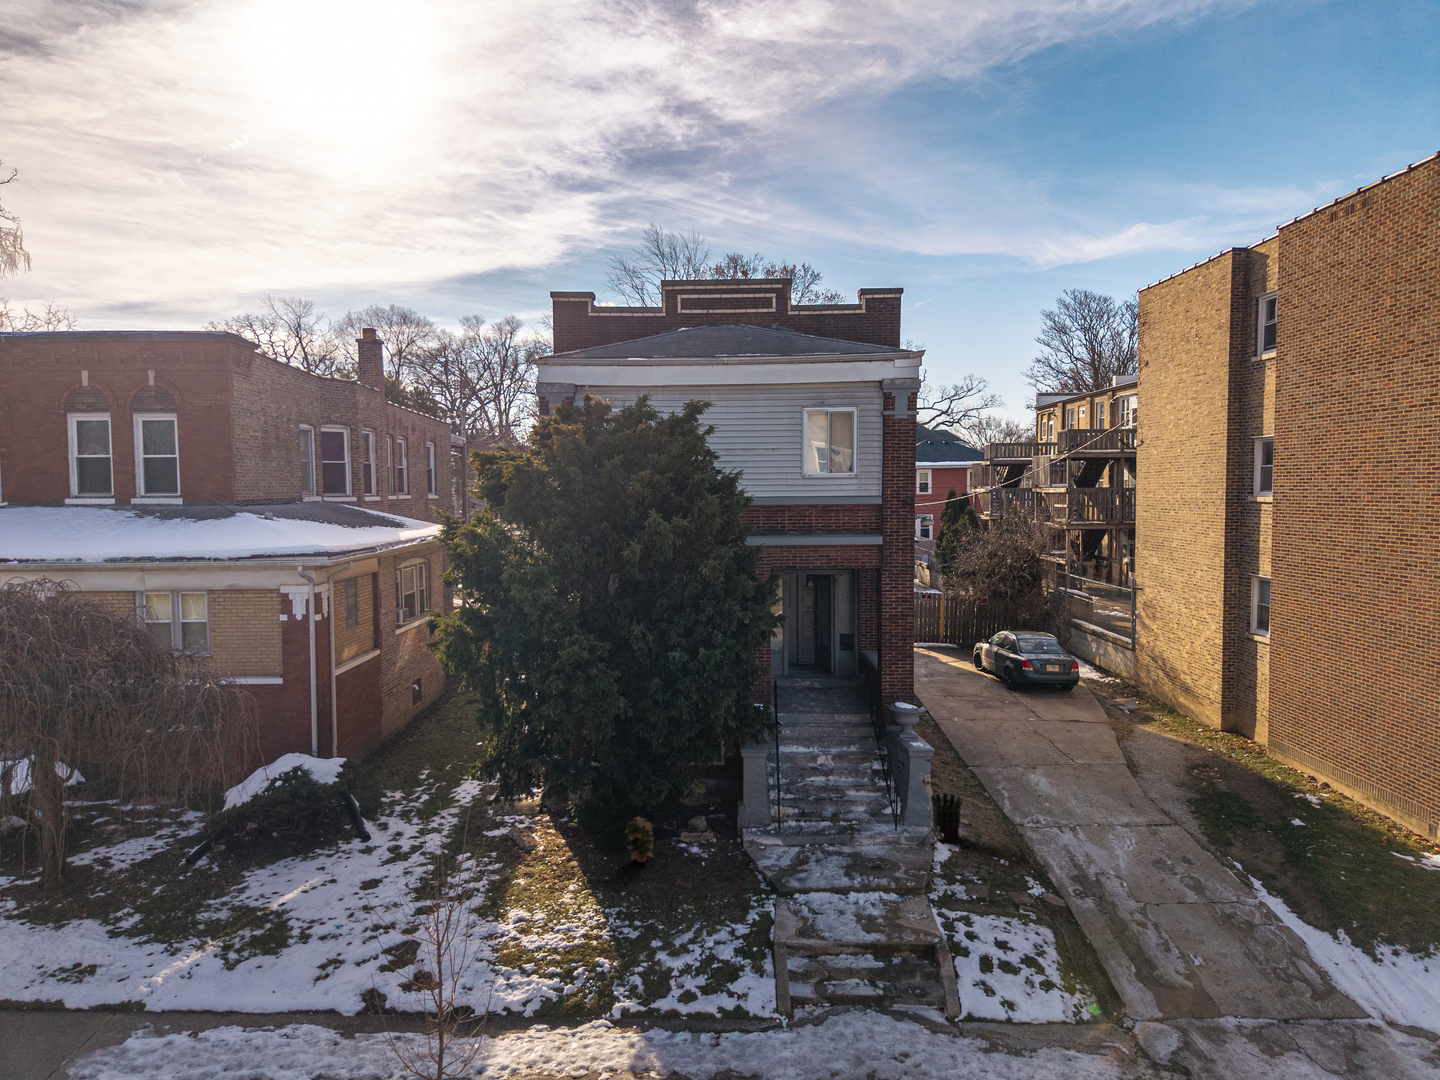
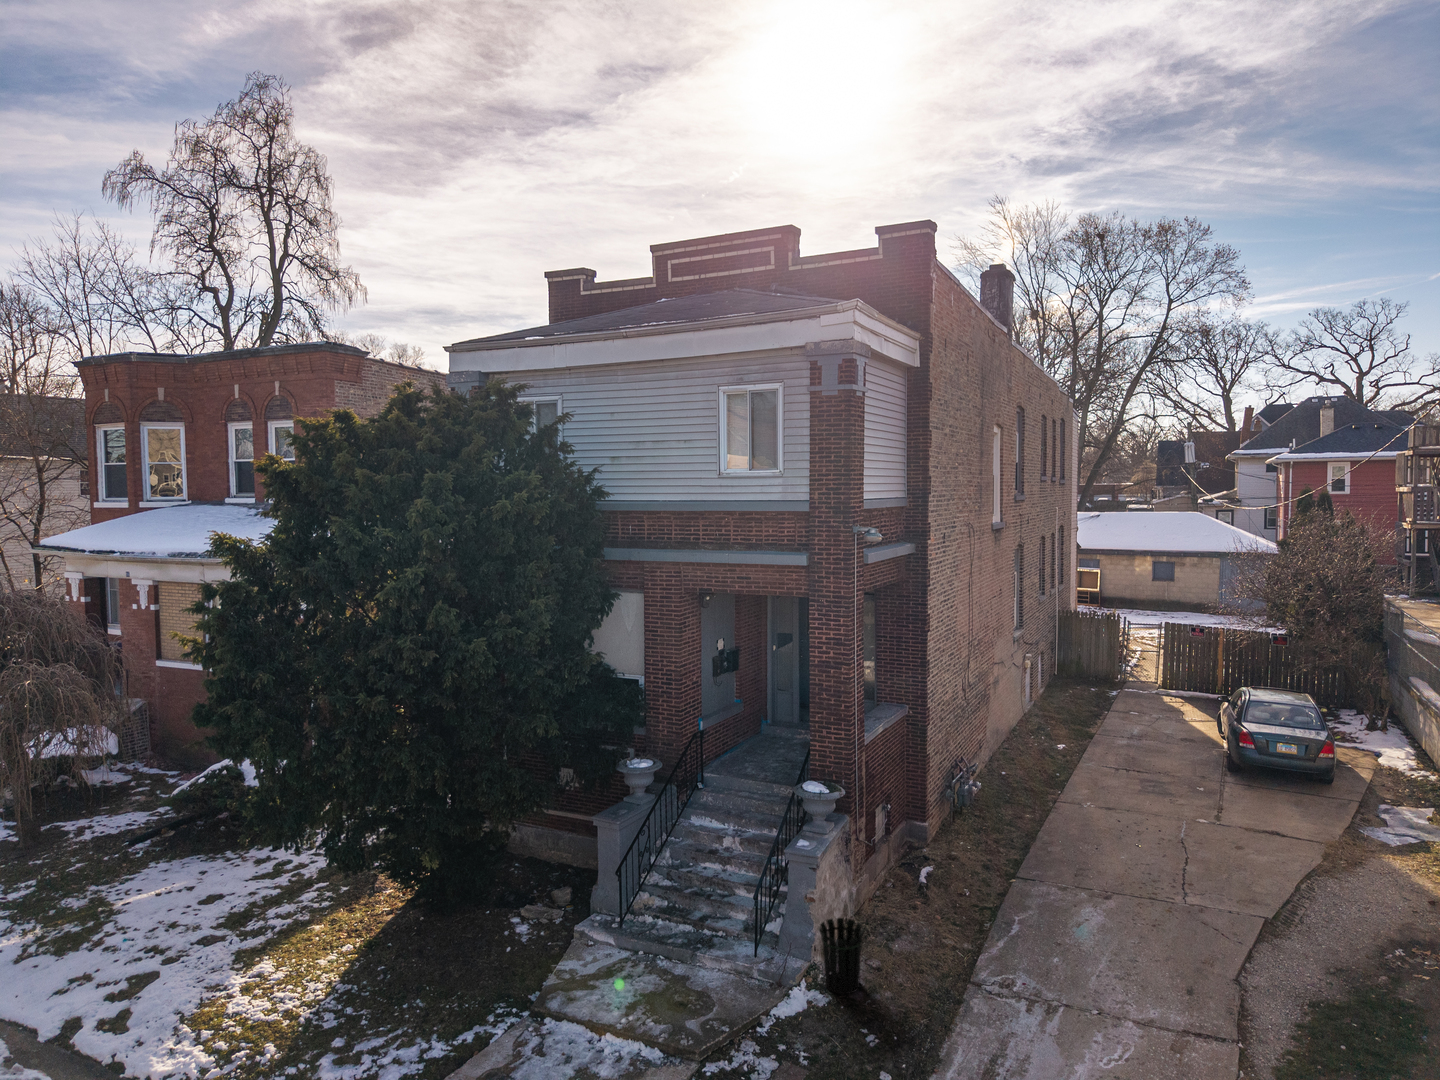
decorative plant: present [625,817,654,862] -> none [439,874,477,929]

